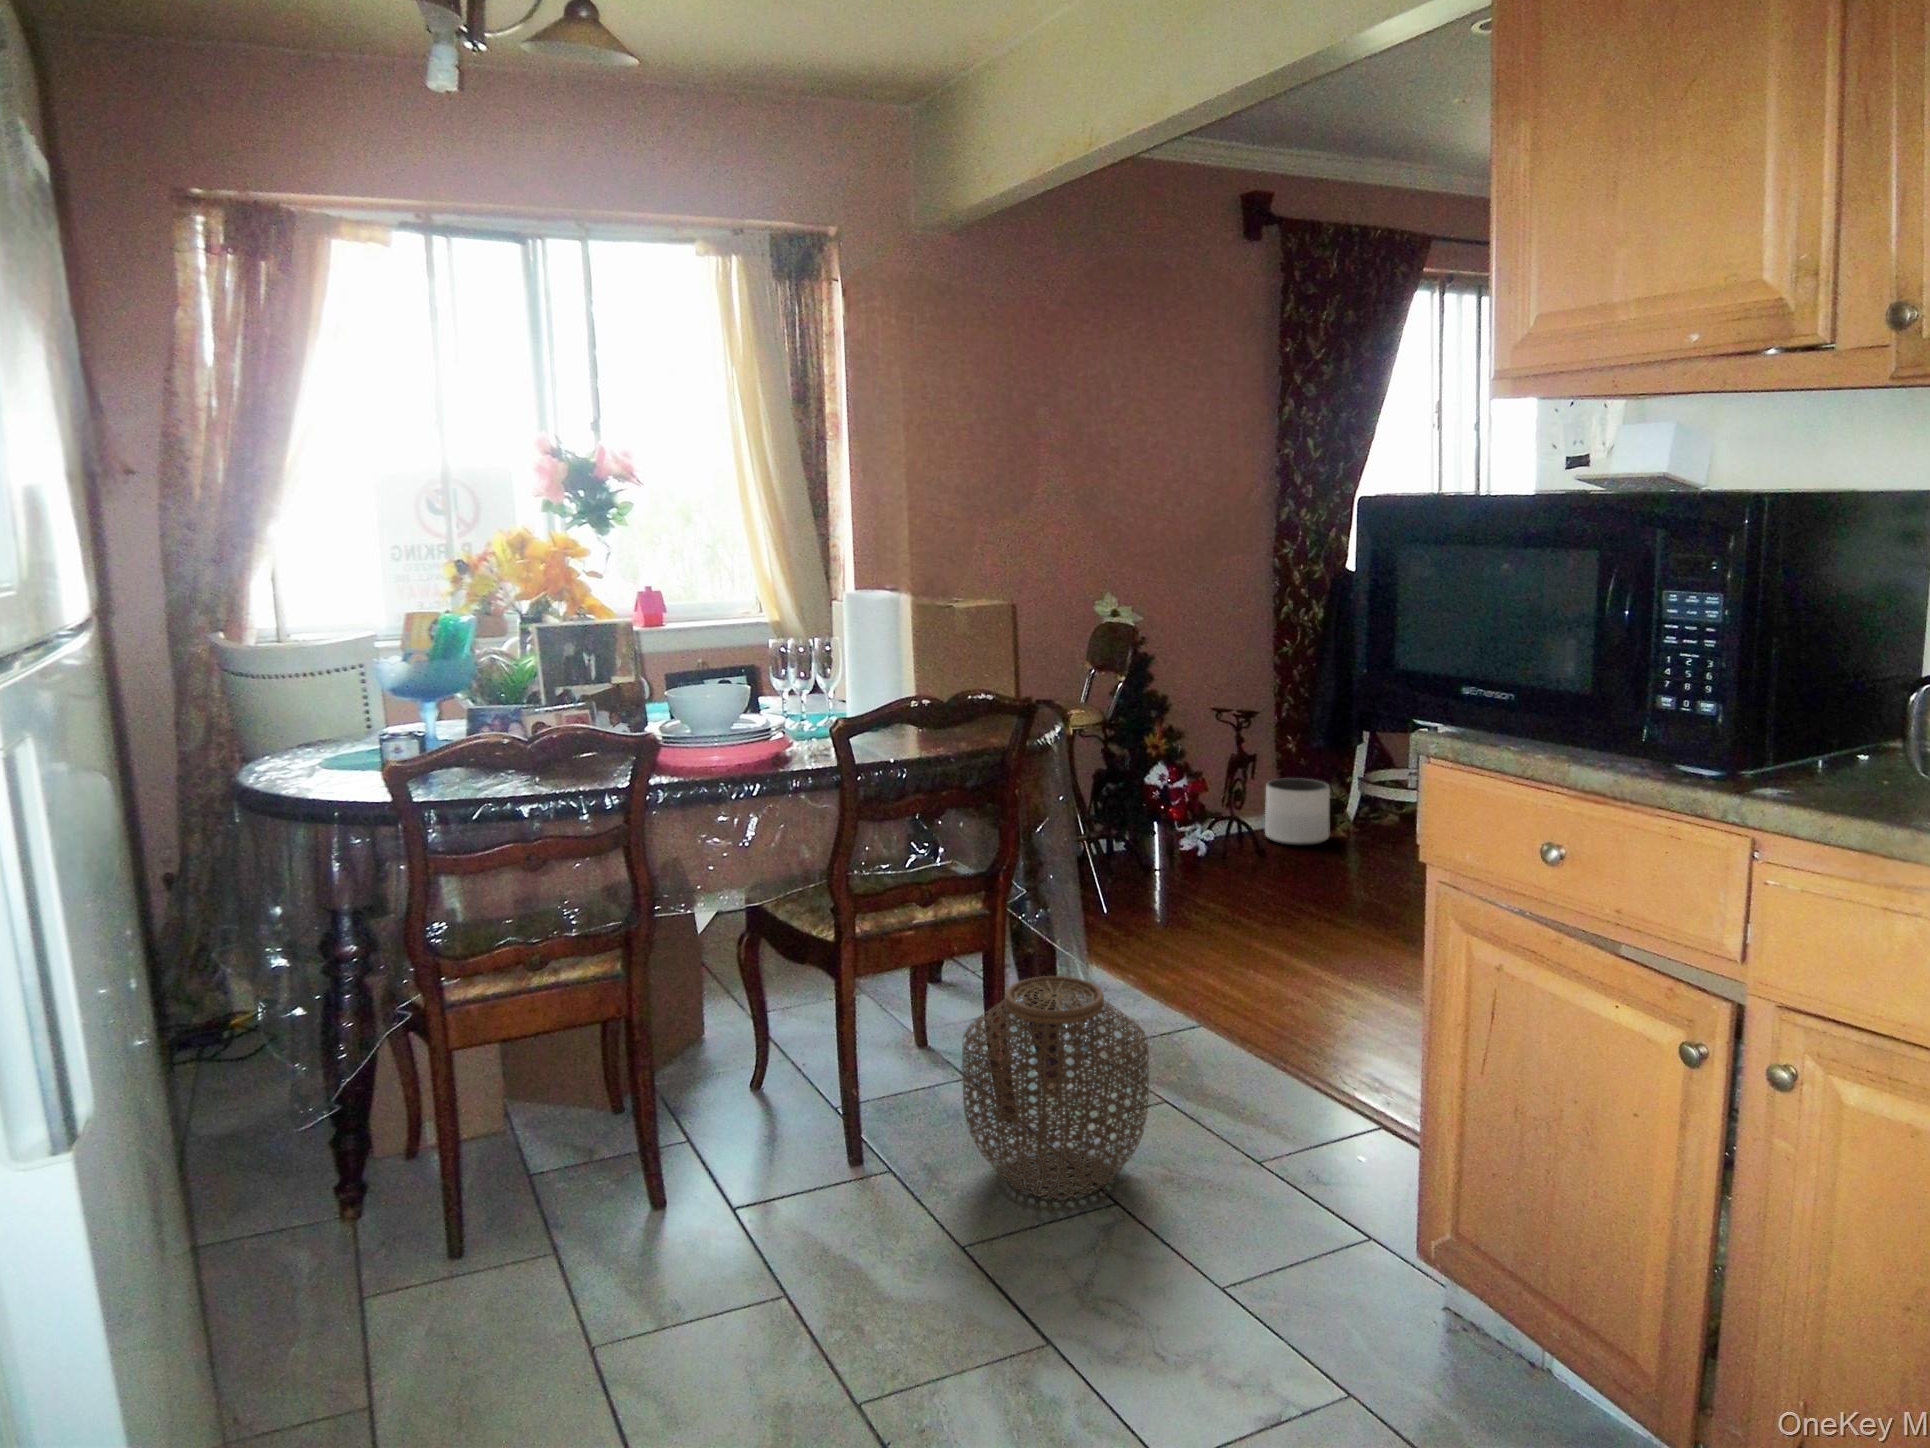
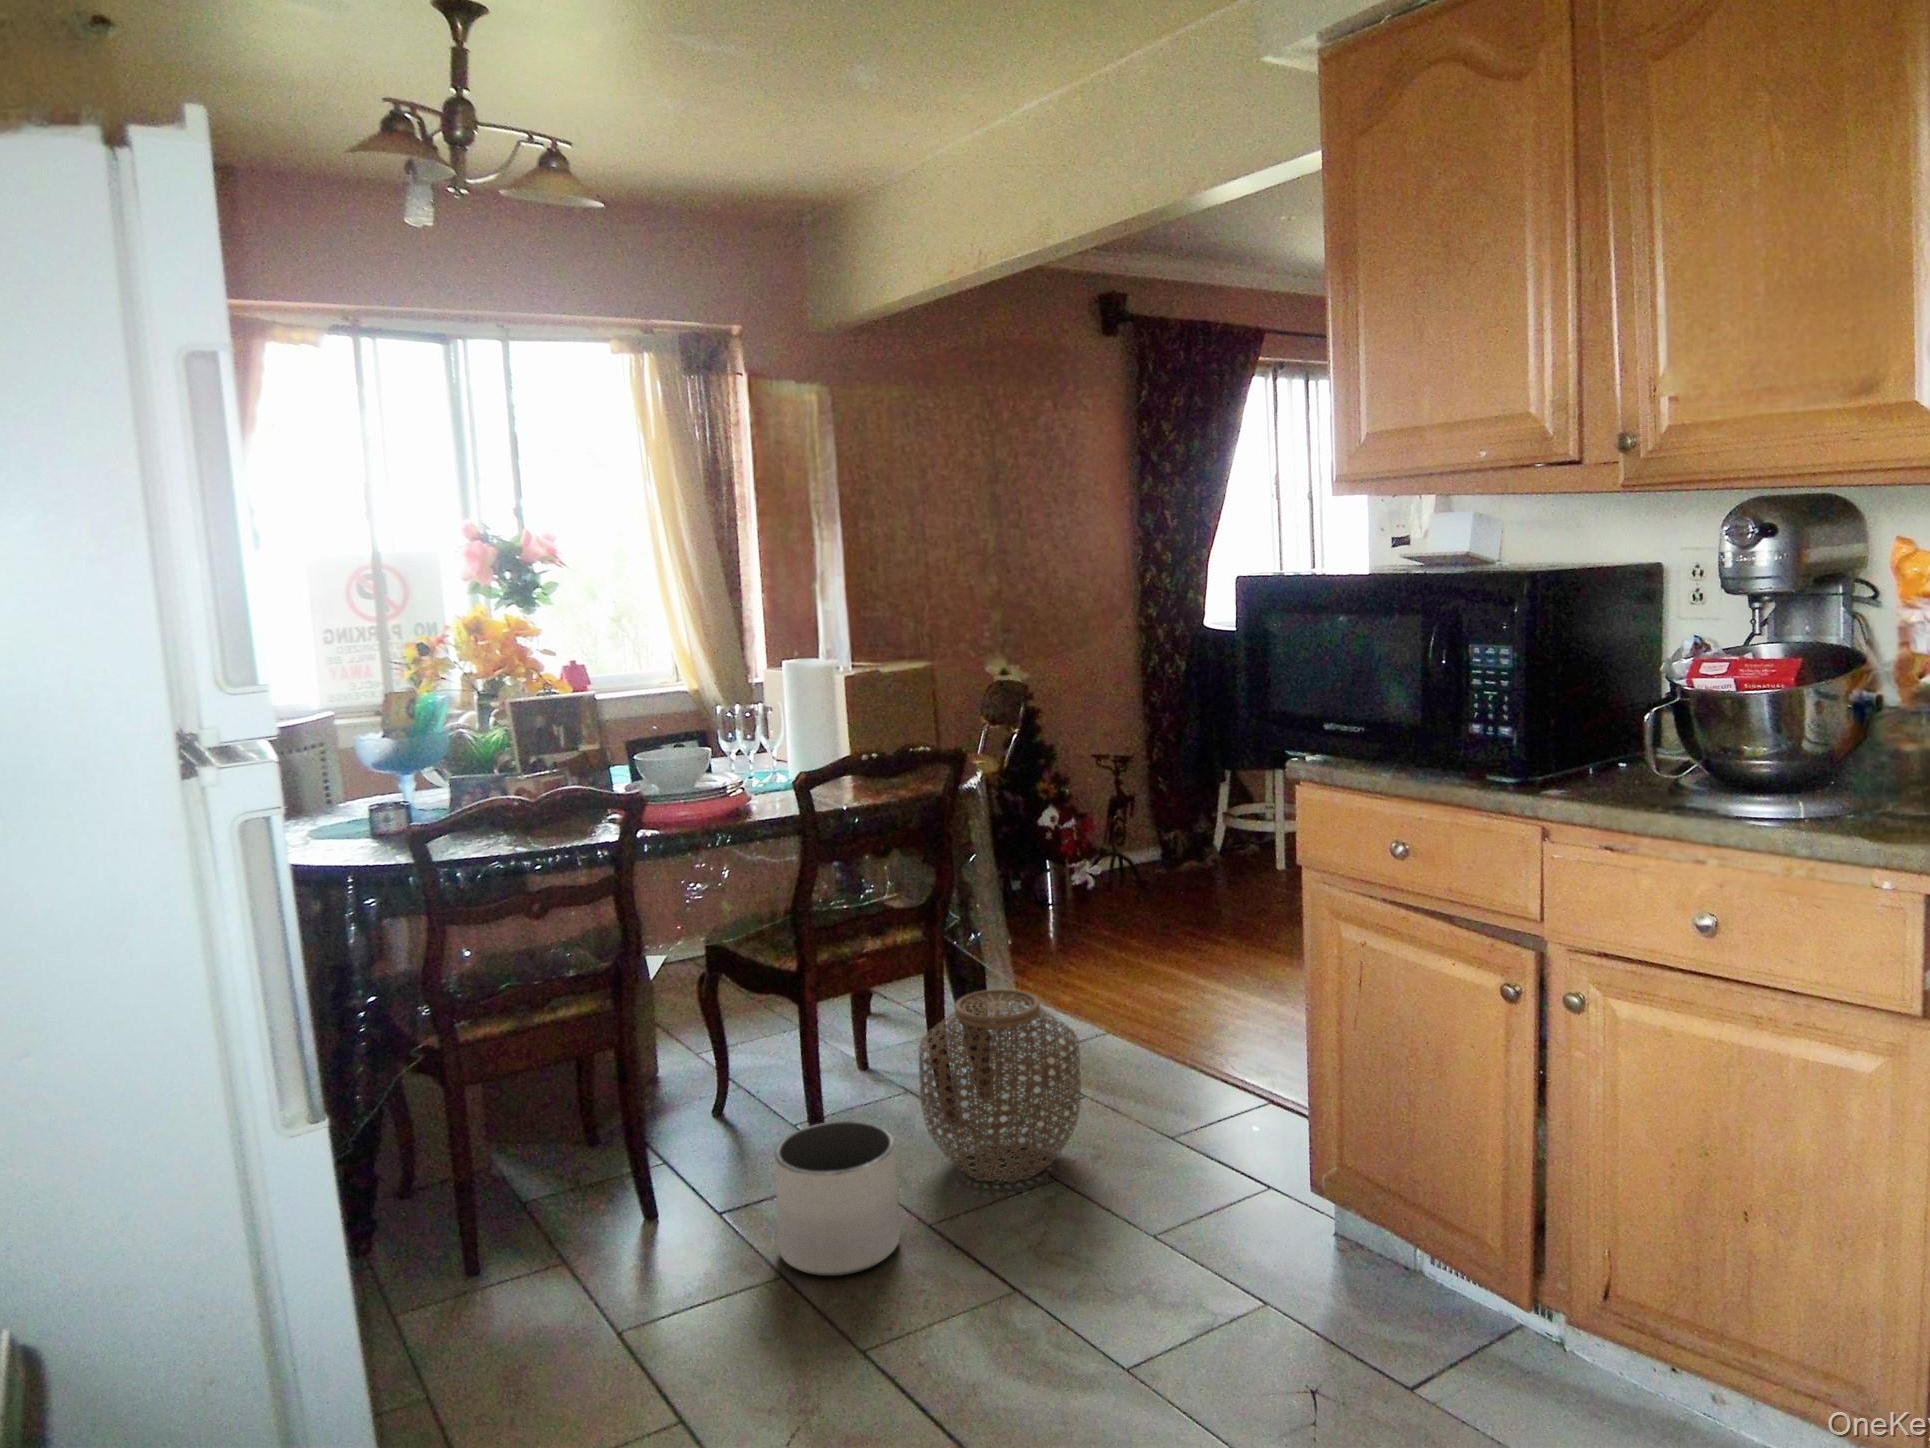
planter: present [1265,778,1330,845] -> present [775,1121,900,1276]

